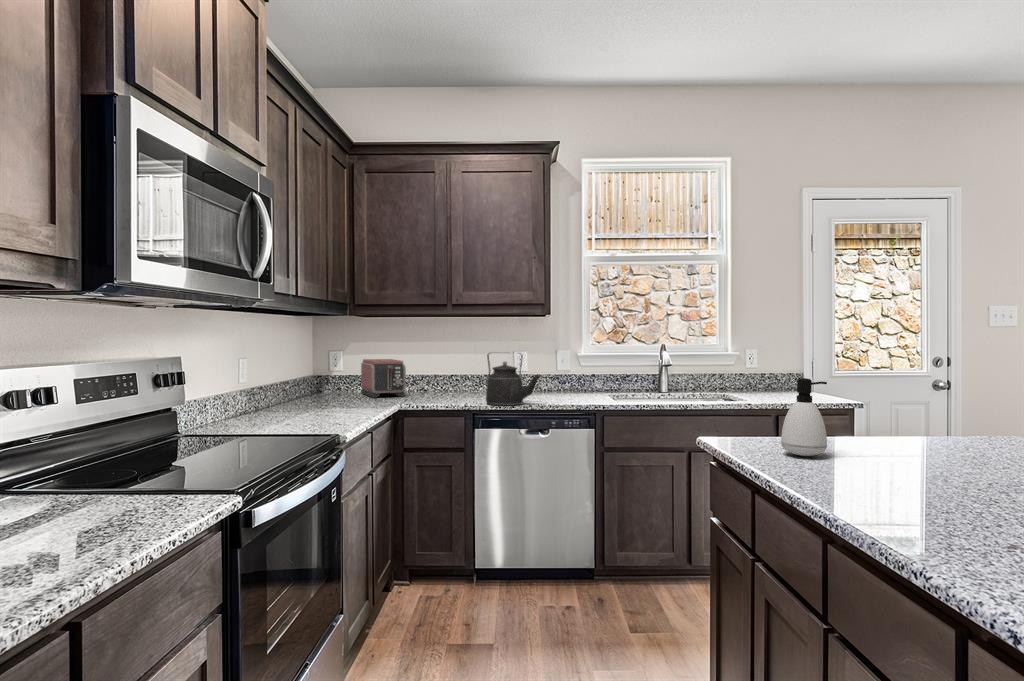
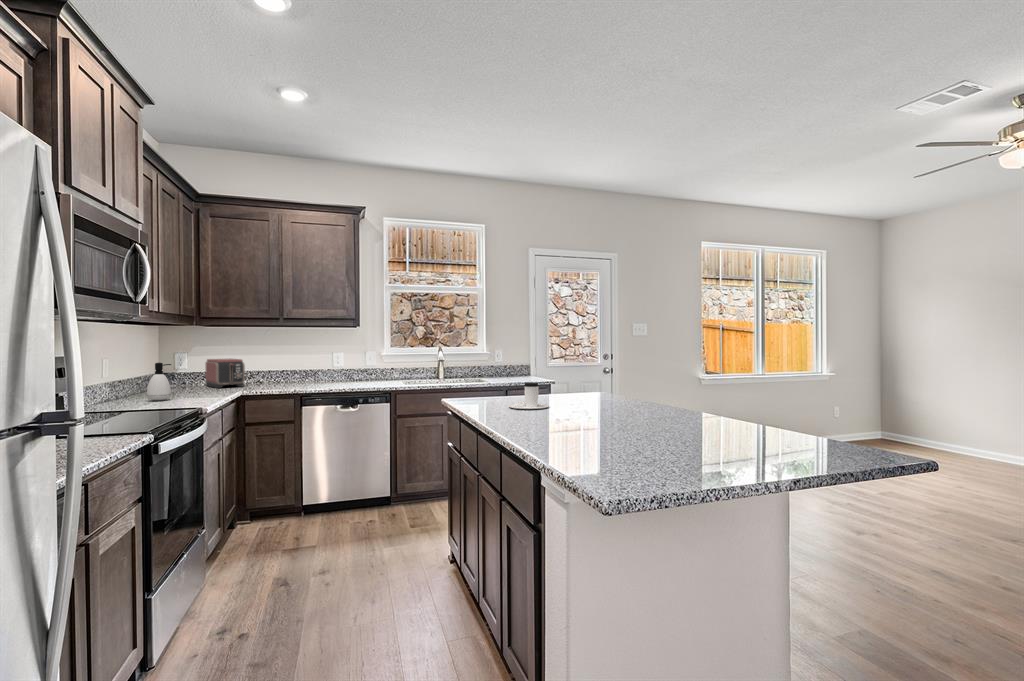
kettle: present [486,353,540,406] -> none [310,351,350,389]
soap dispenser: present [781,378,827,456] -> present [147,363,171,401]
coffee cup: none [851,427,947,483] -> present [508,383,549,409]

